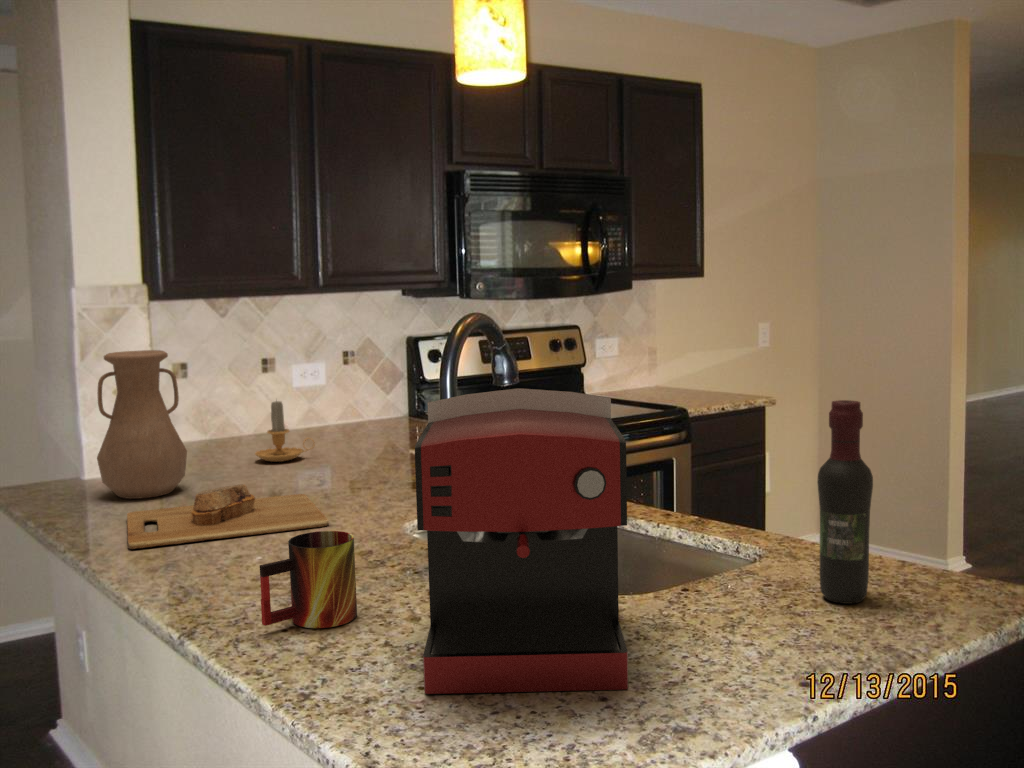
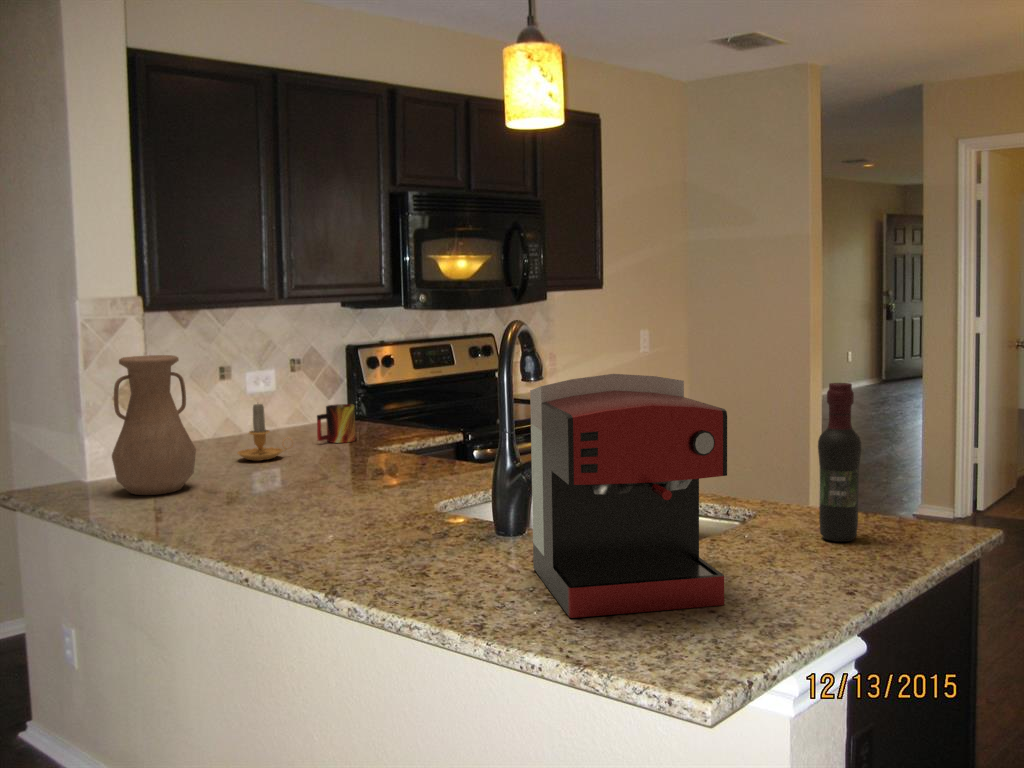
cutting board: present [127,484,329,549] -> none [163,475,364,534]
mug: present [260,531,357,628] -> present [317,404,356,443]

